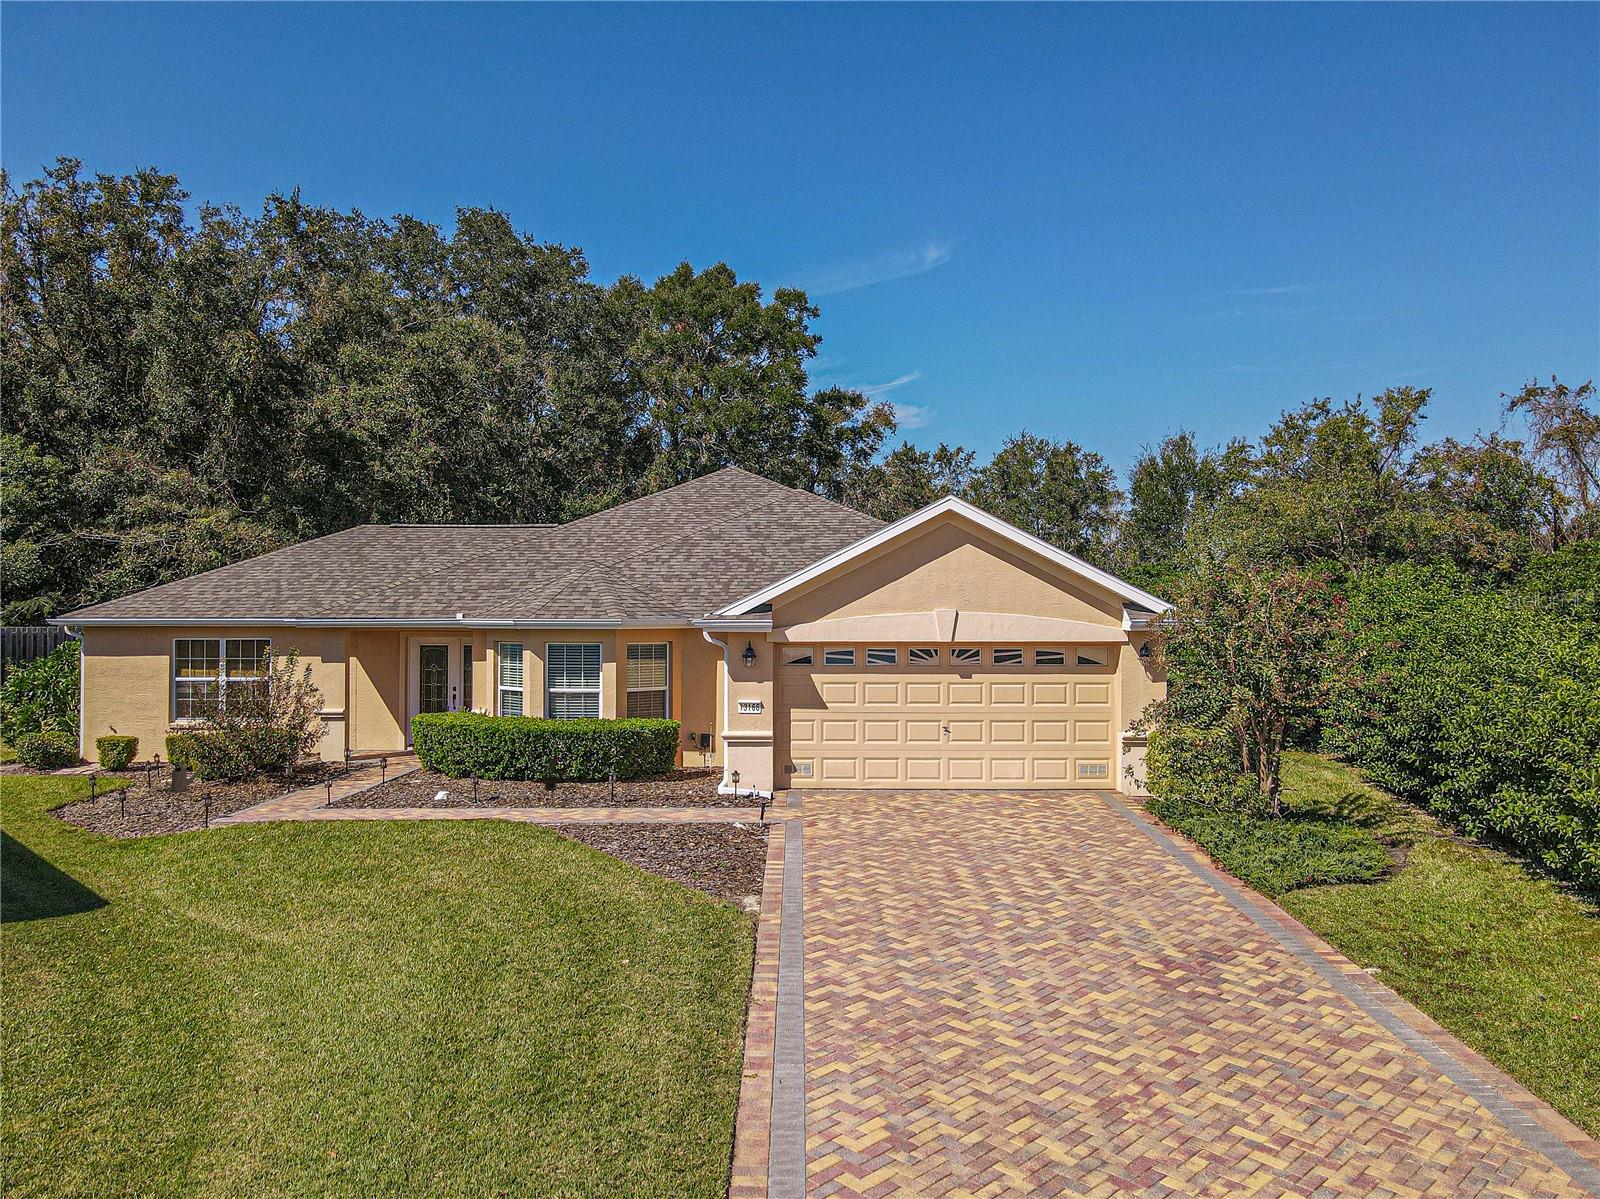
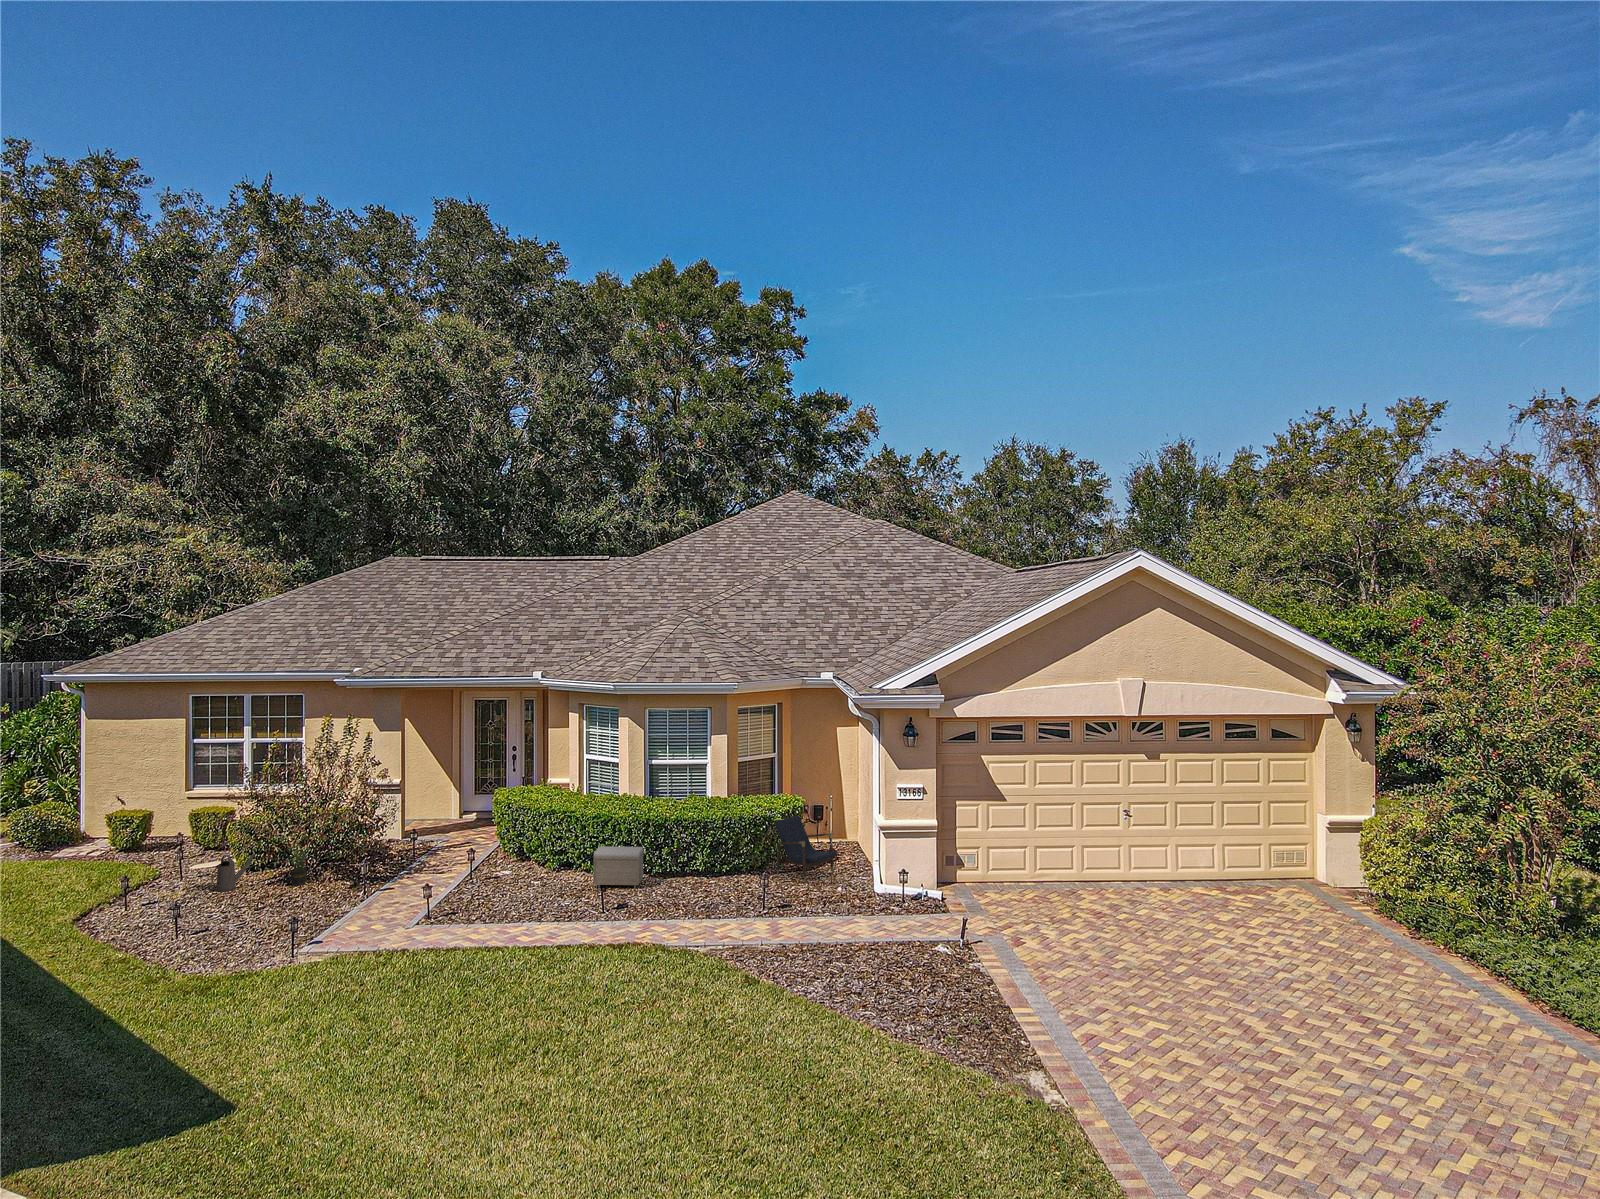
lounge chair: none [642,733,695,788] -> present [775,816,837,883]
storage bench: none [480,757,526,791] -> present [593,846,643,888]
potted plant: present [543,760,557,790] -> present [289,846,309,886]

